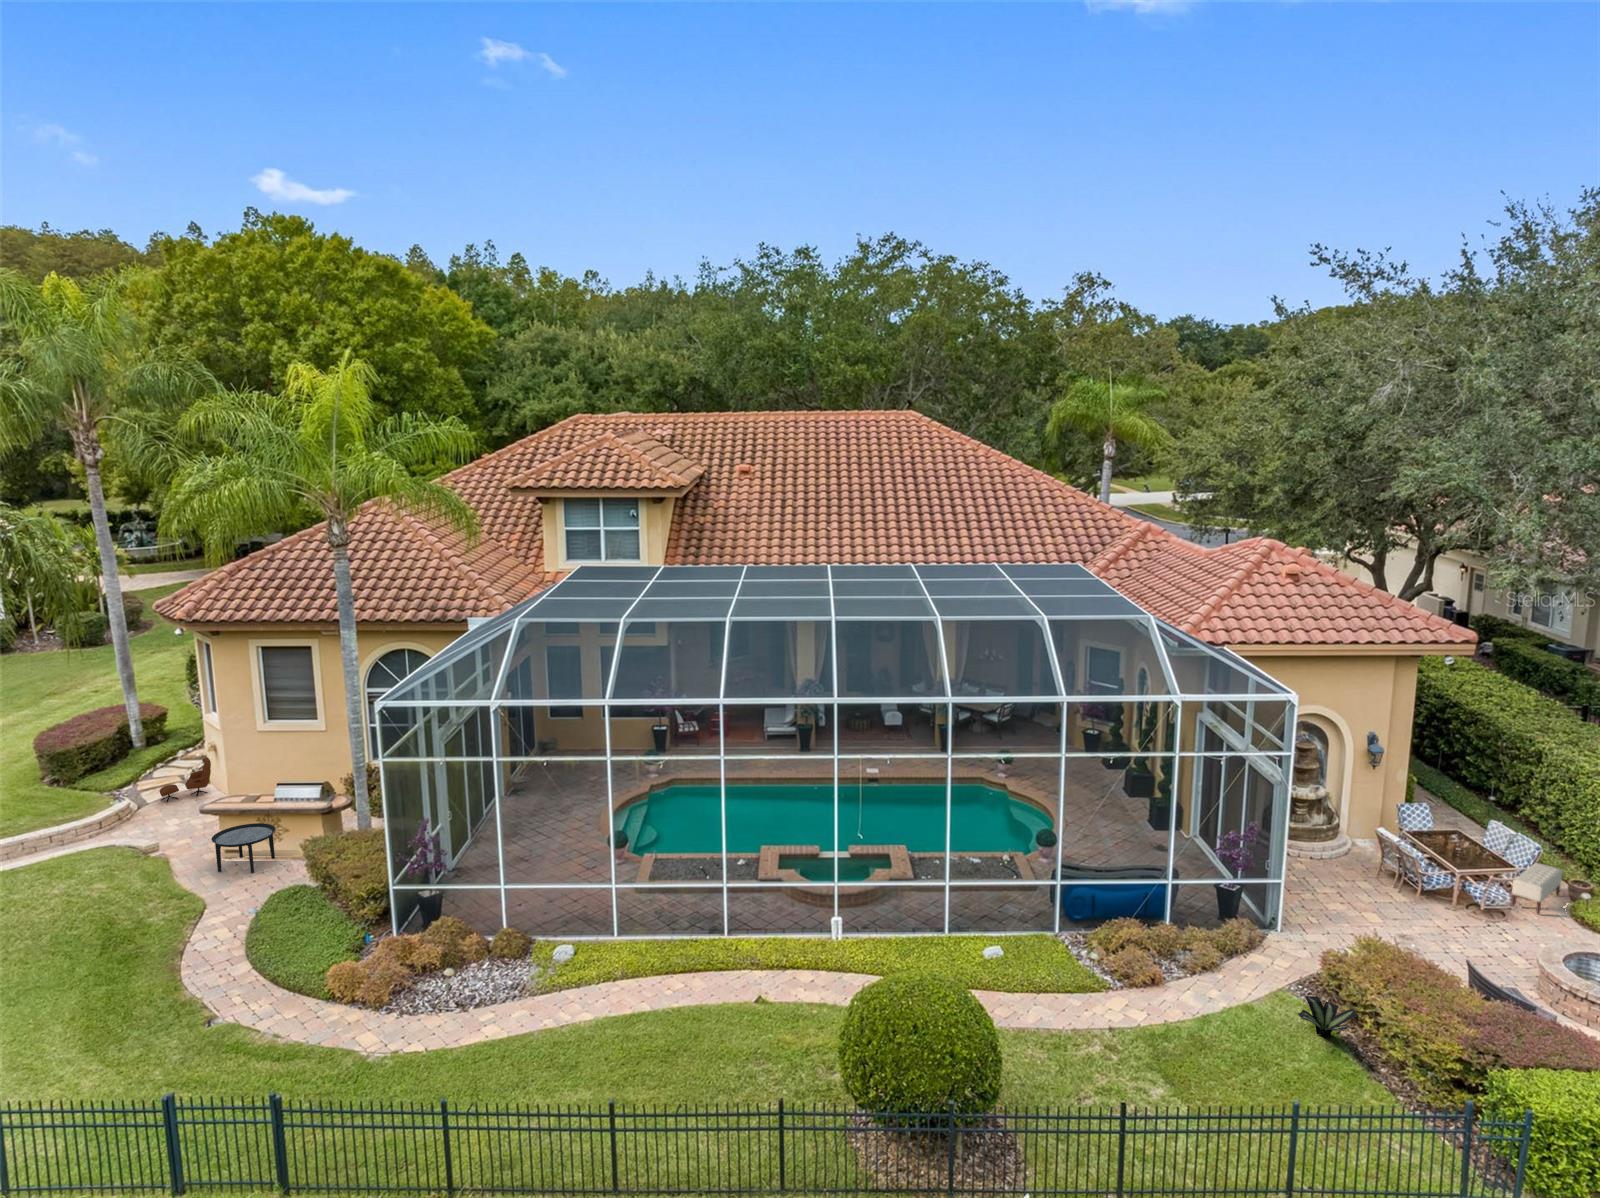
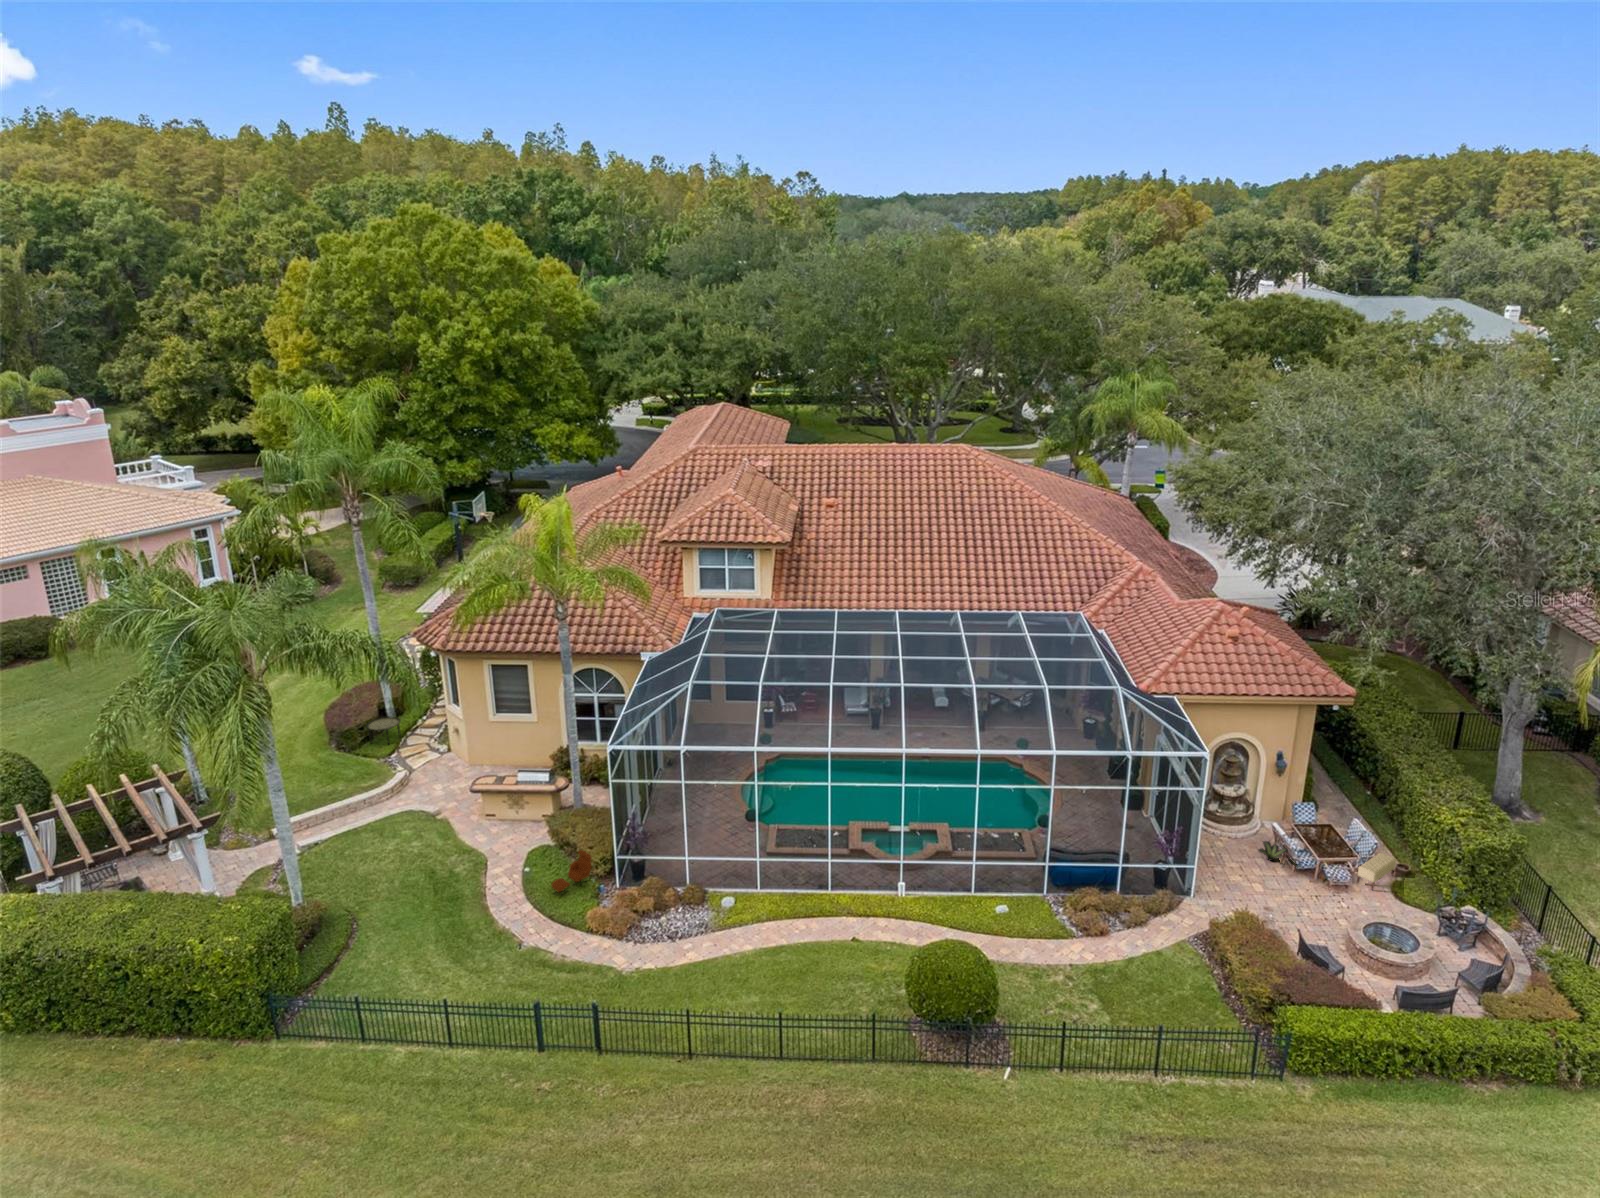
armchair: present [160,757,211,802] -> present [552,850,592,892]
round table: present [211,823,276,873] -> present [366,716,401,744]
potted plant: present [1298,996,1359,1038] -> present [1258,841,1288,861]

